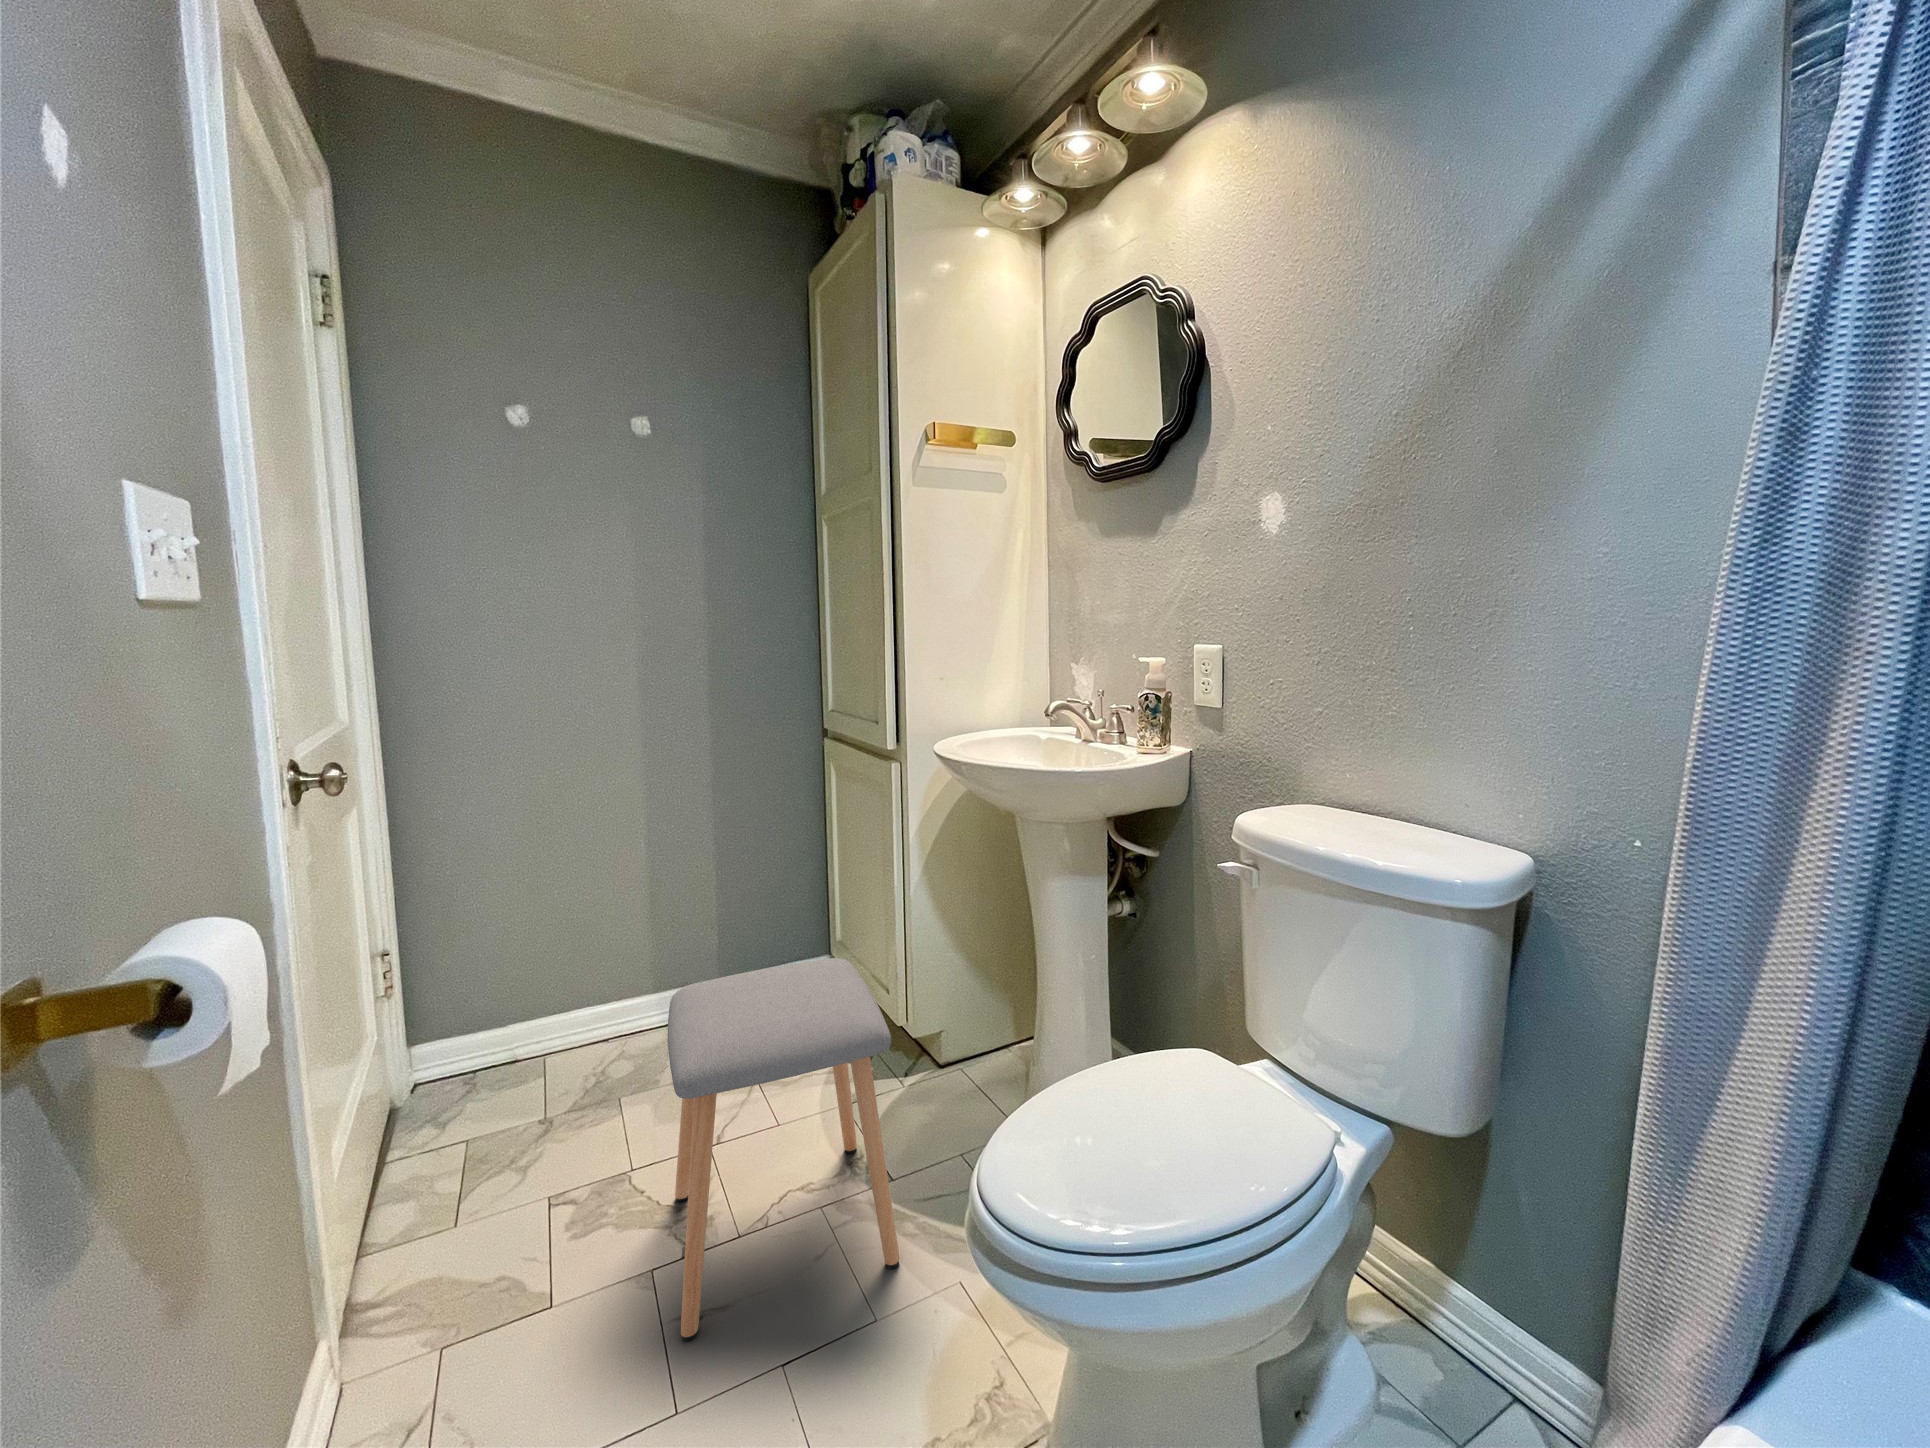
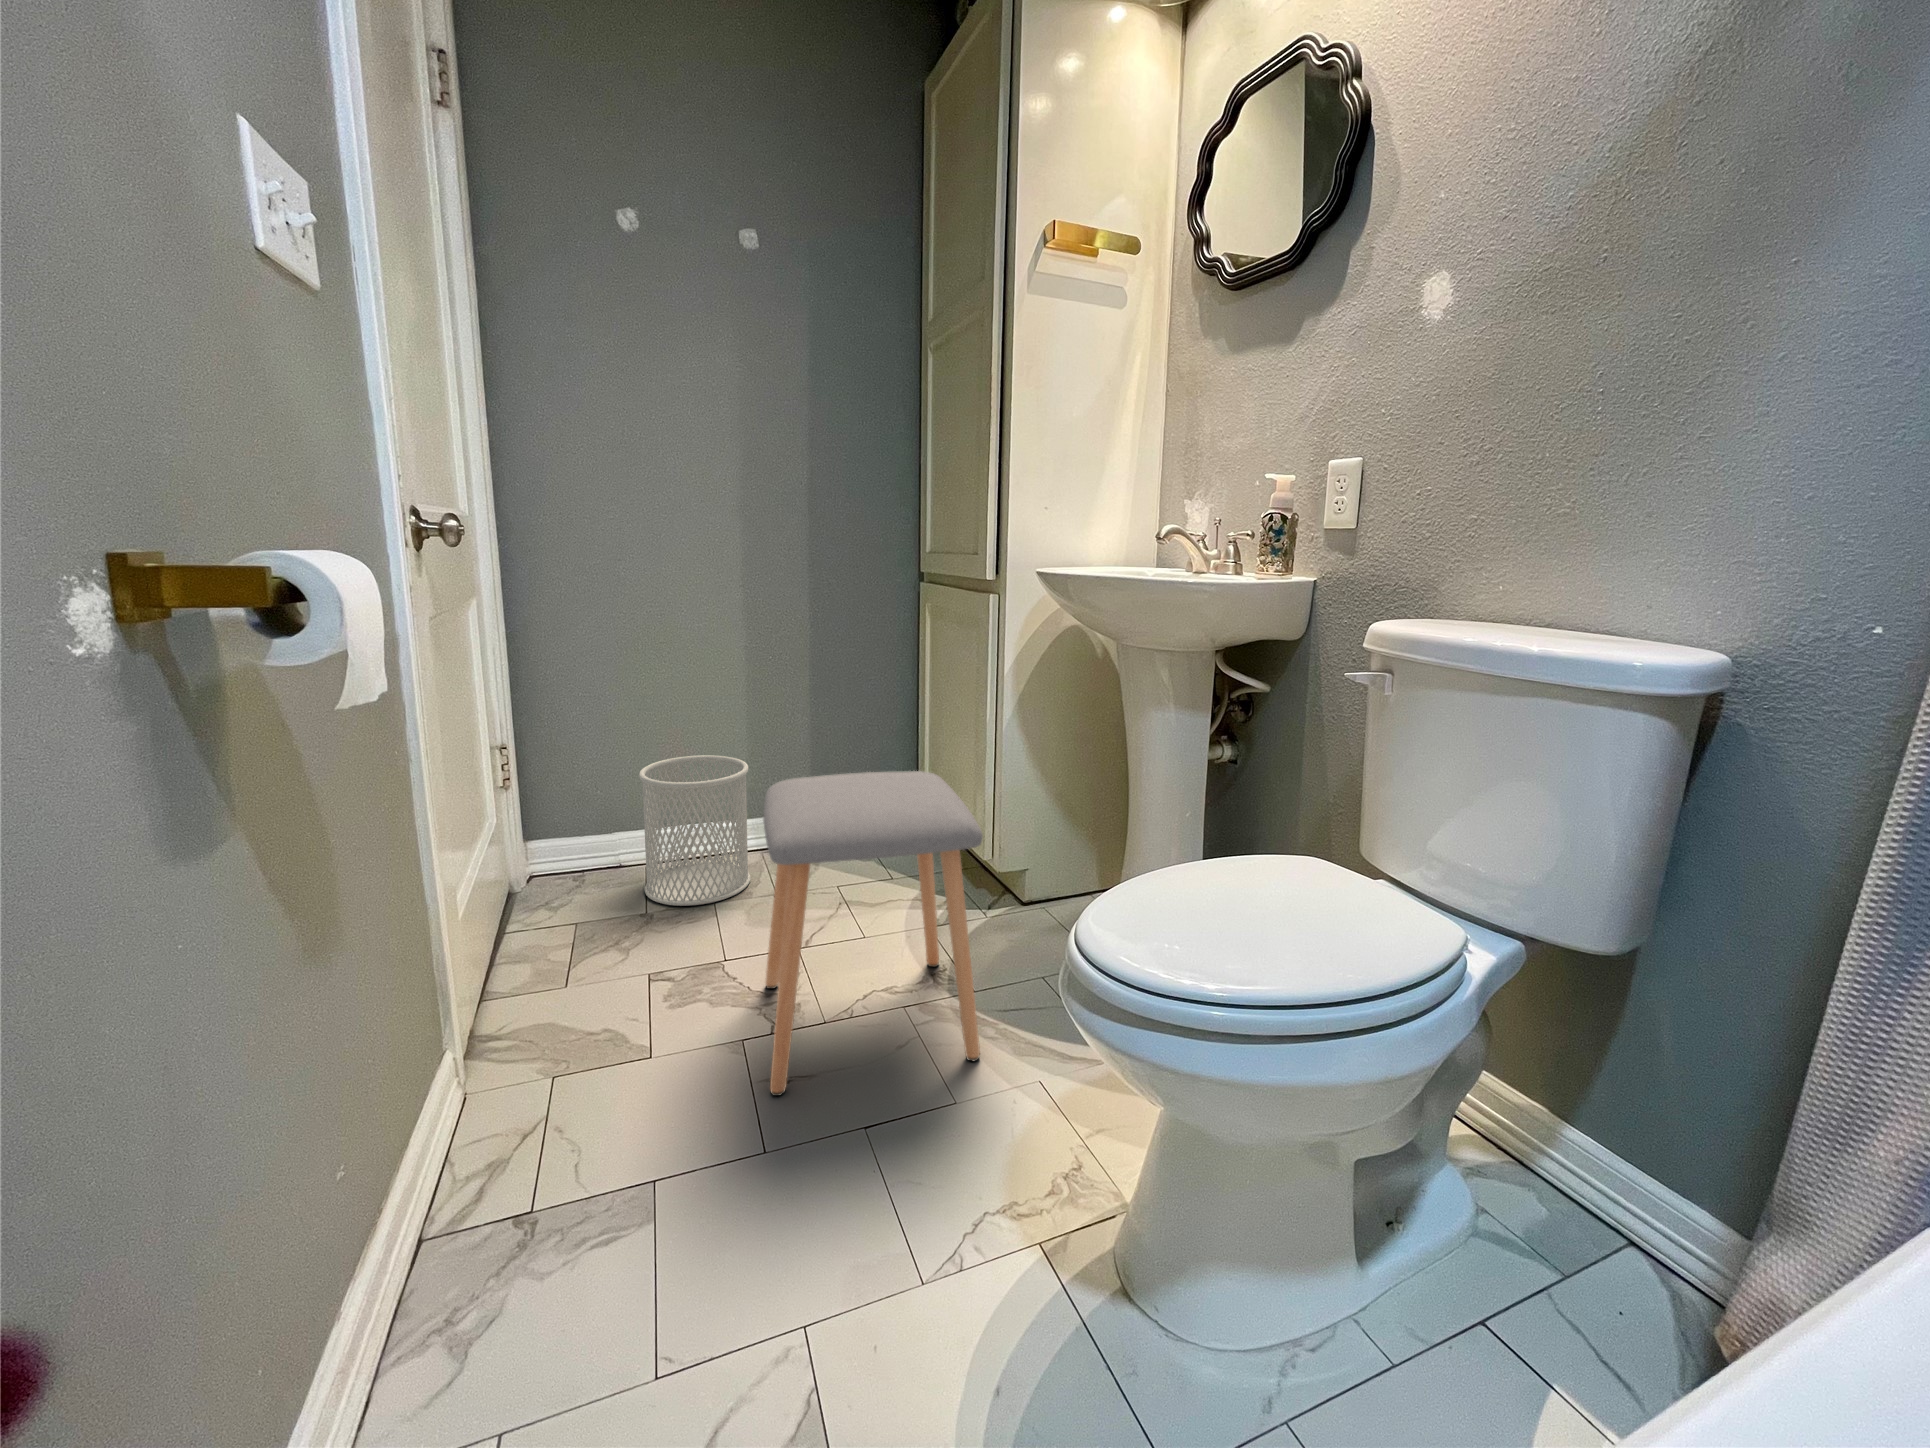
wastebasket: none [536,934,659,1104] -> present [639,755,750,906]

